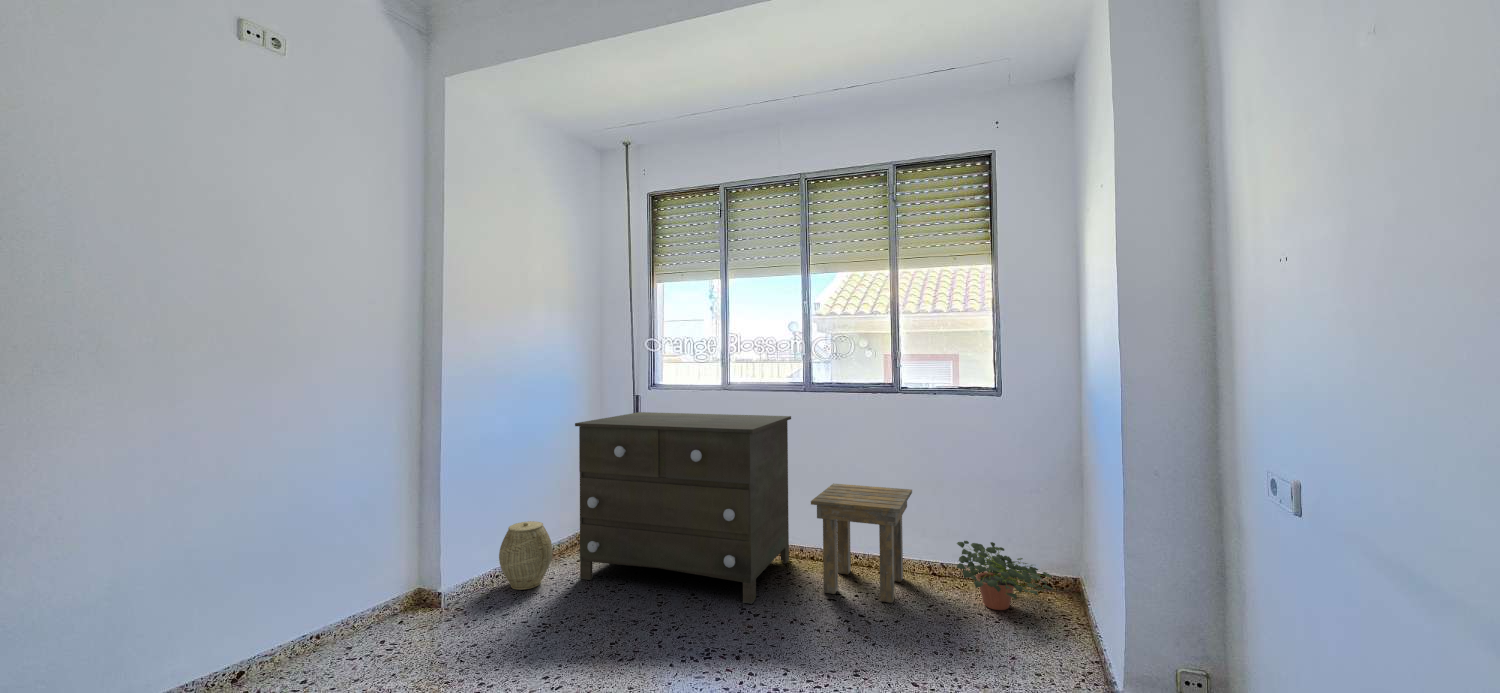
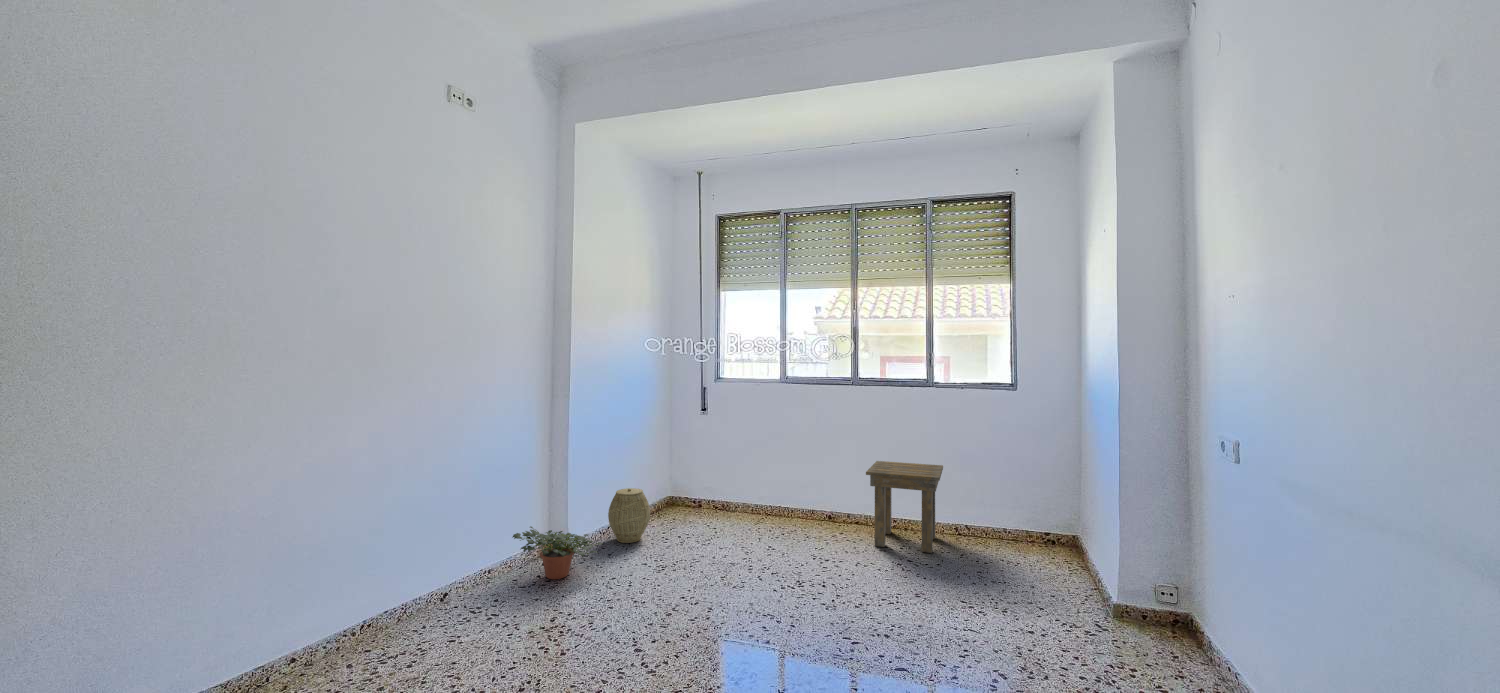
dresser: present [575,412,791,604] -> none [669,401,841,553]
potted plant: present [957,541,1053,610] -> present [513,526,603,579]

